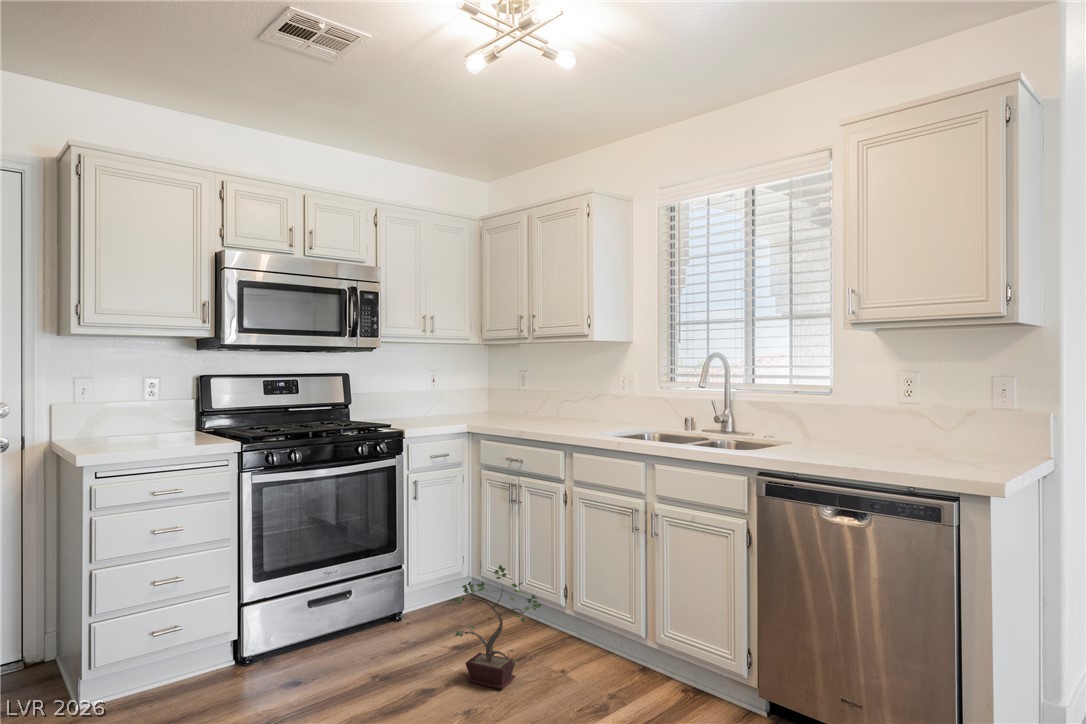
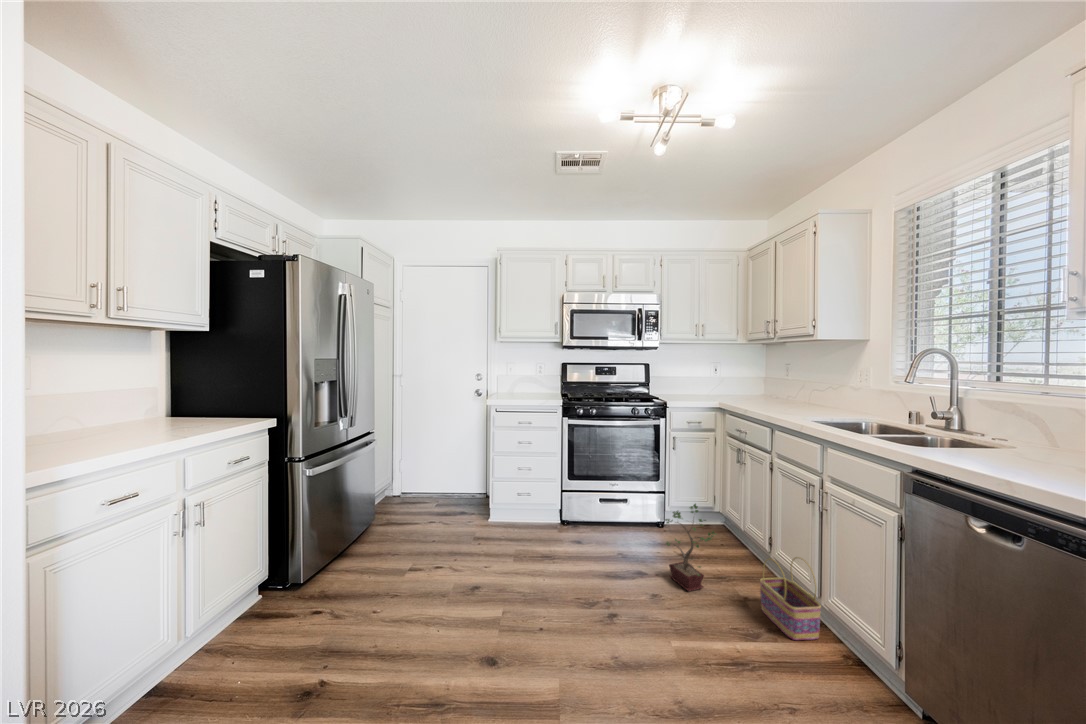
basket: none [584,598,656,695] -> present [760,557,821,640]

